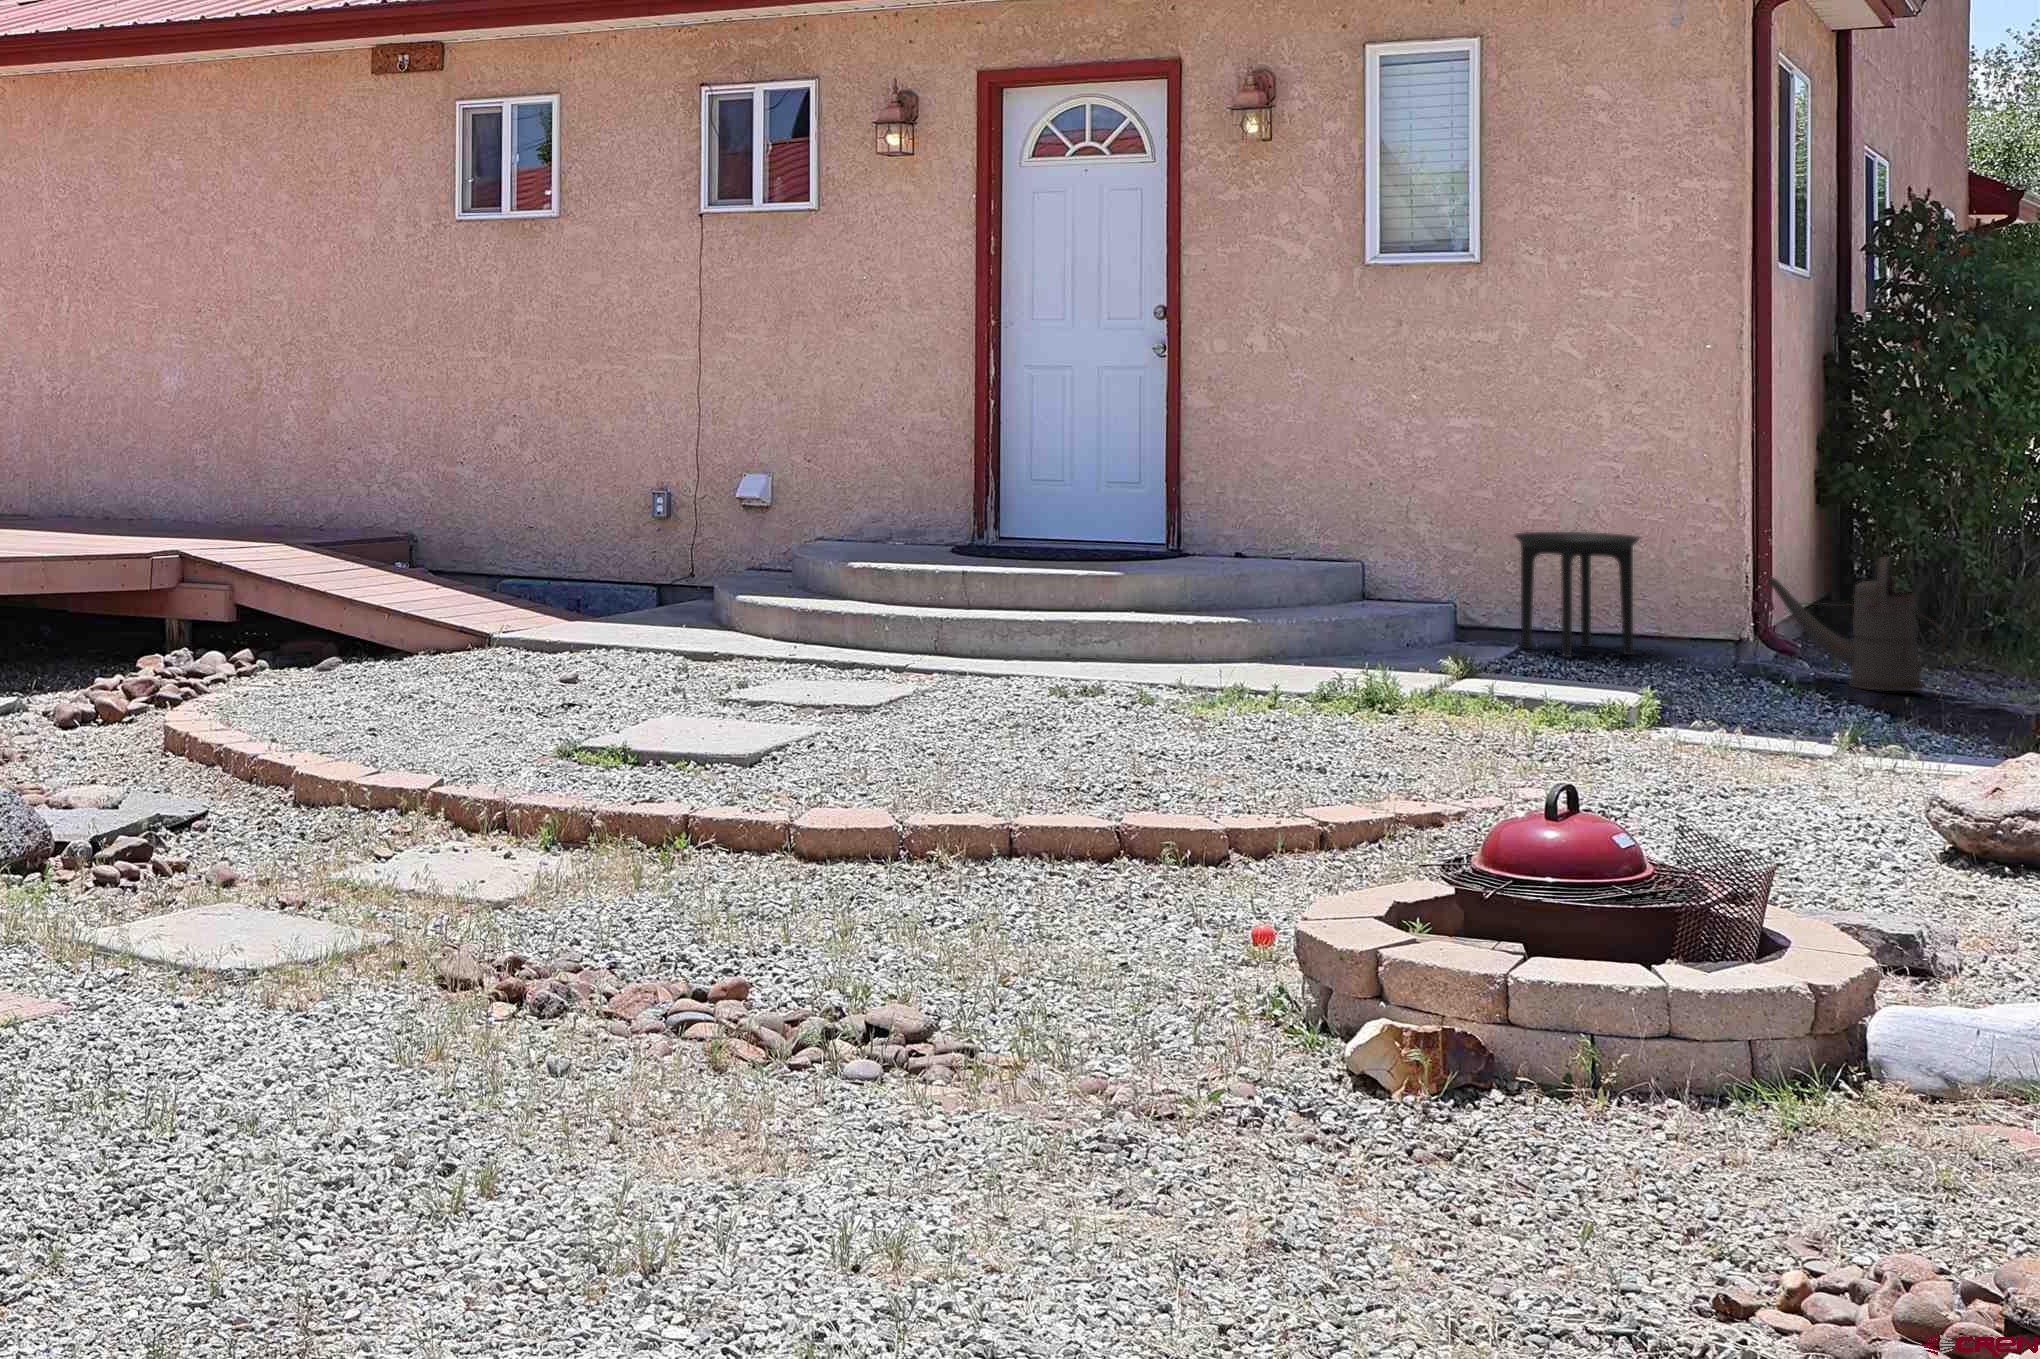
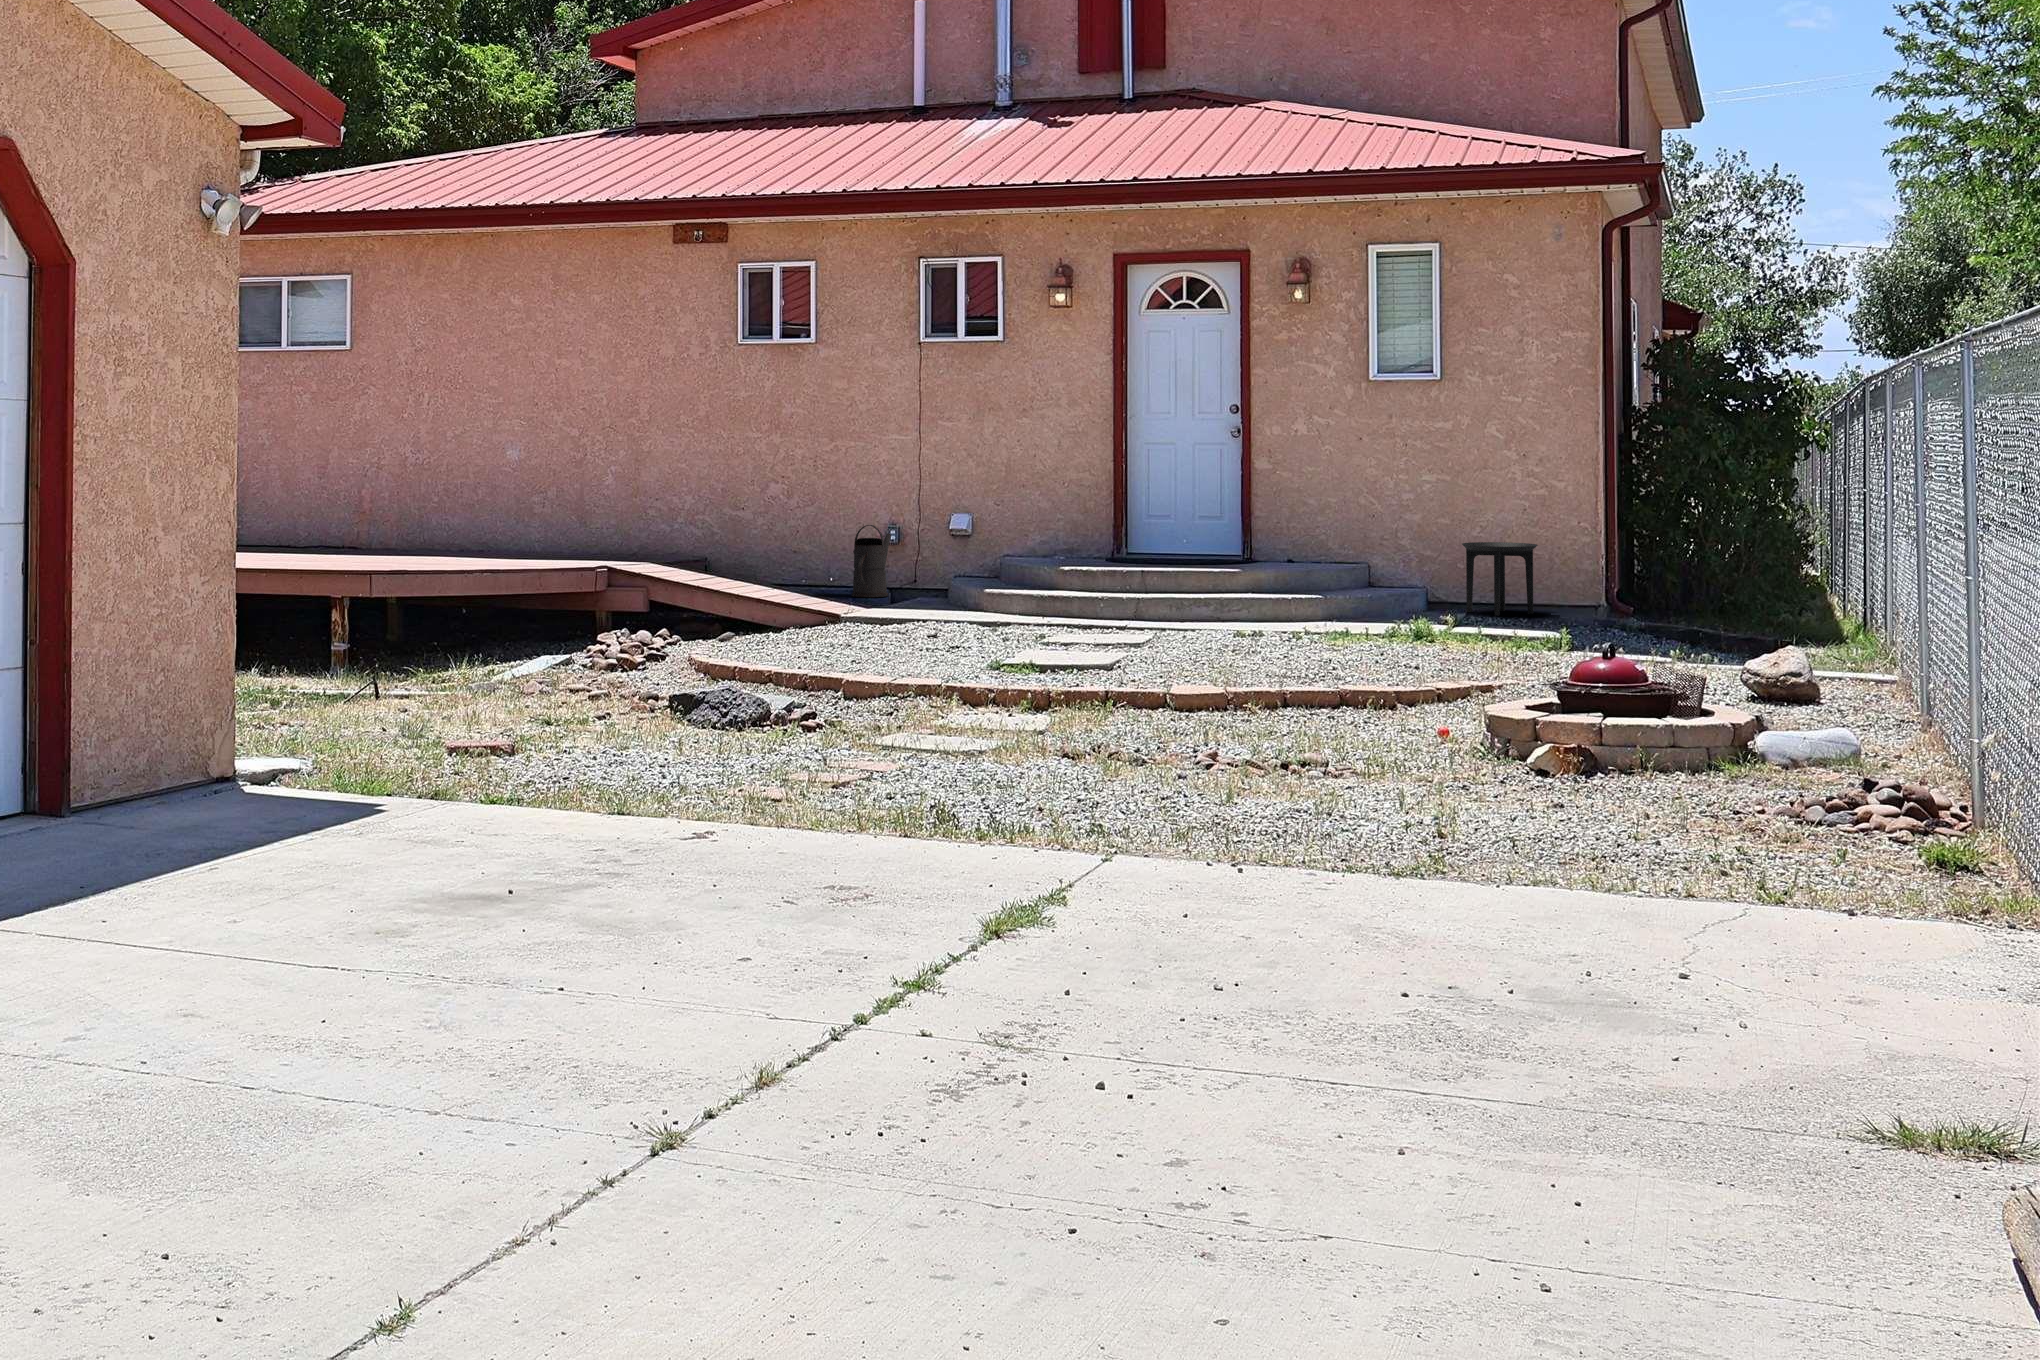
watering can: present [1767,557,1946,691] -> present [852,525,891,597]

